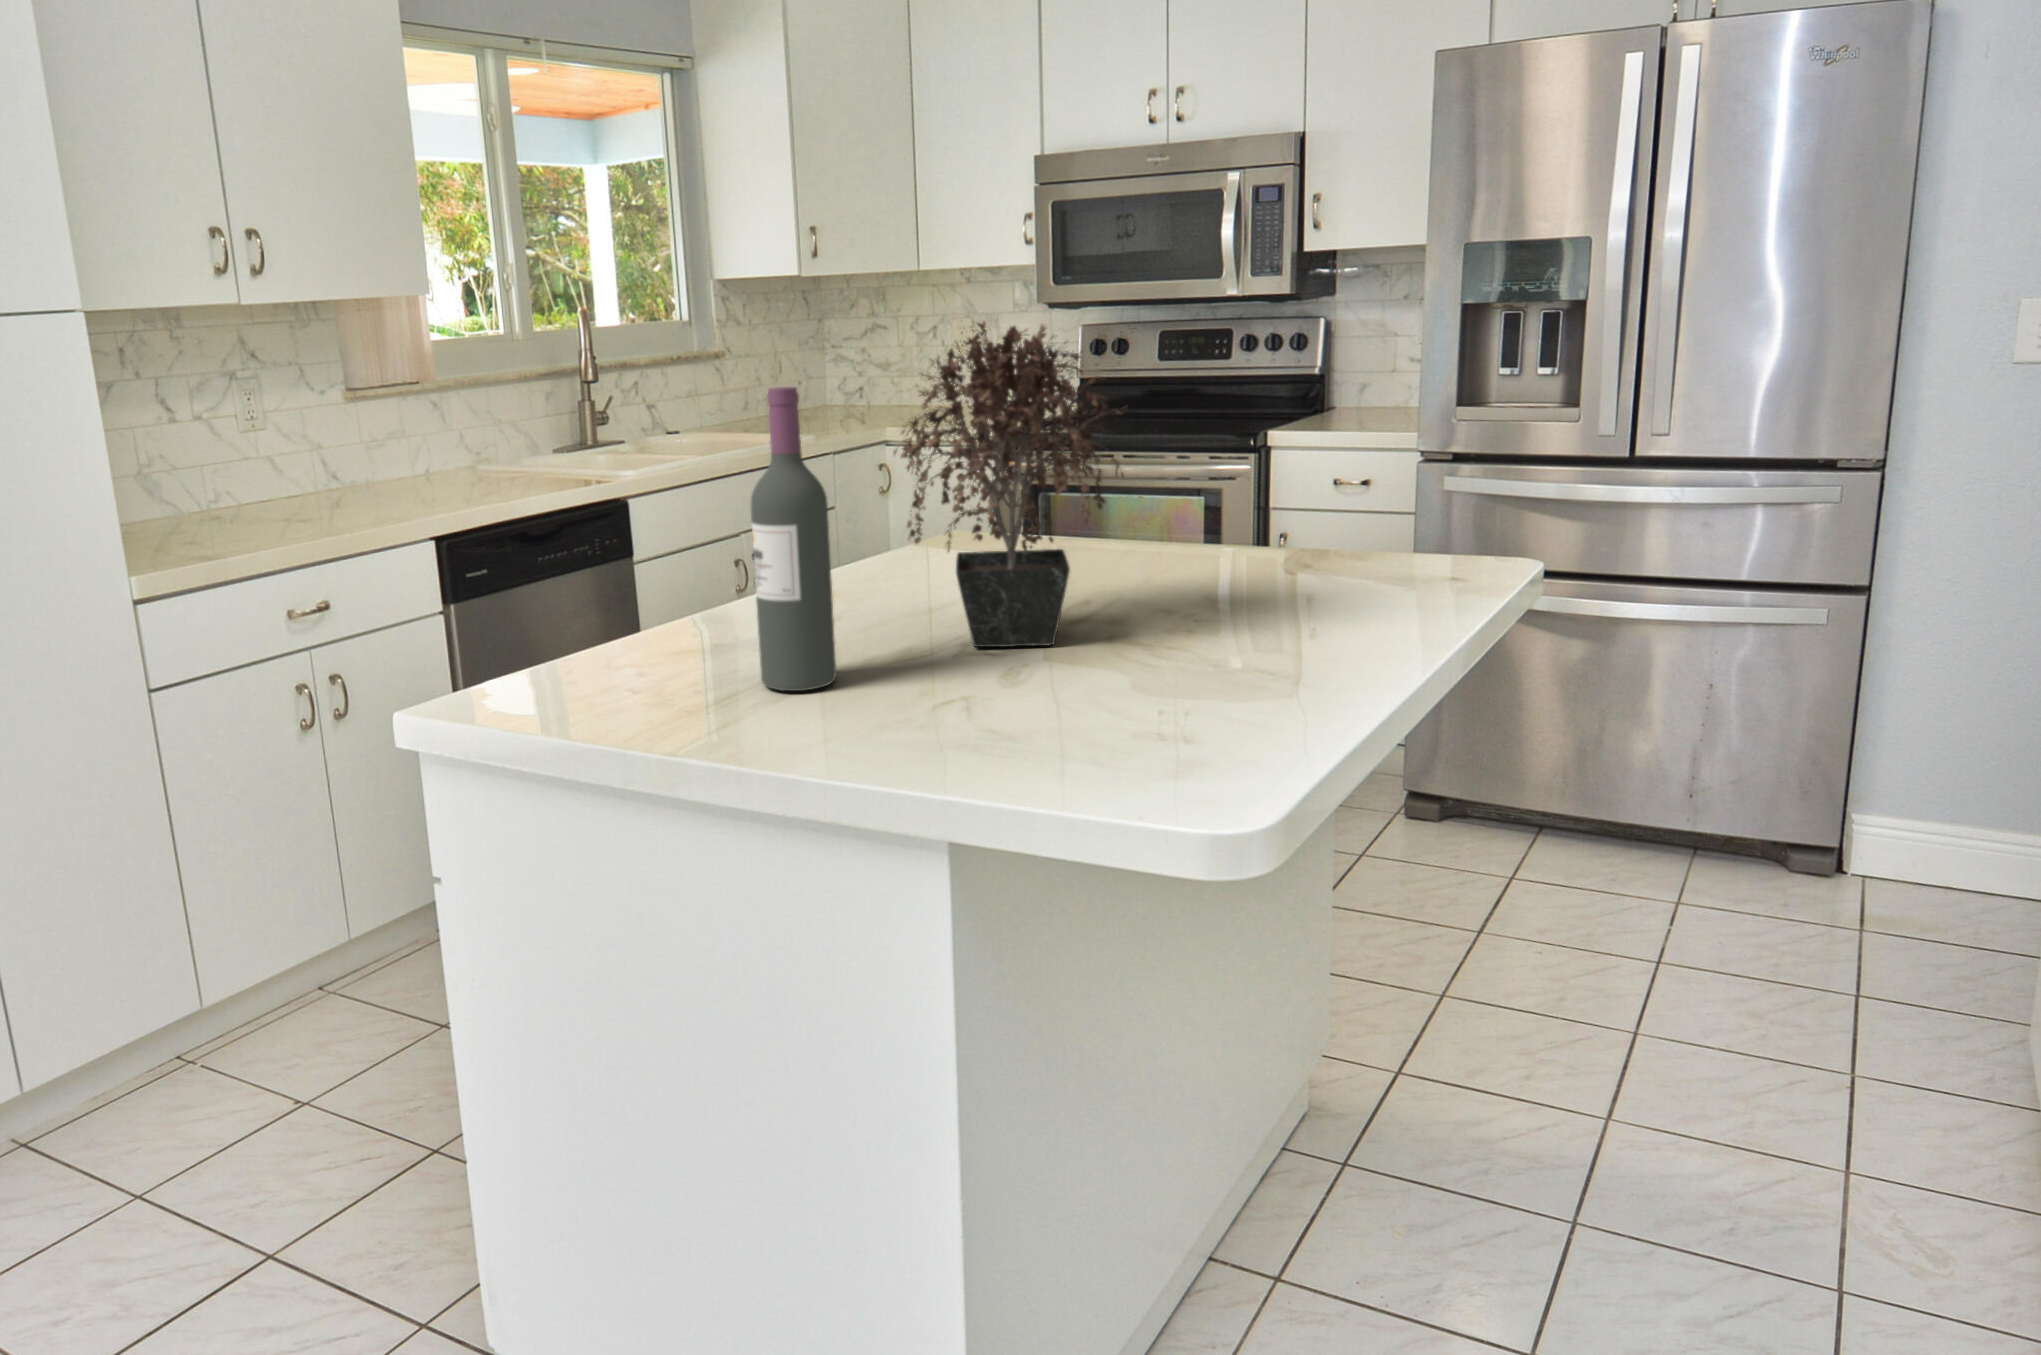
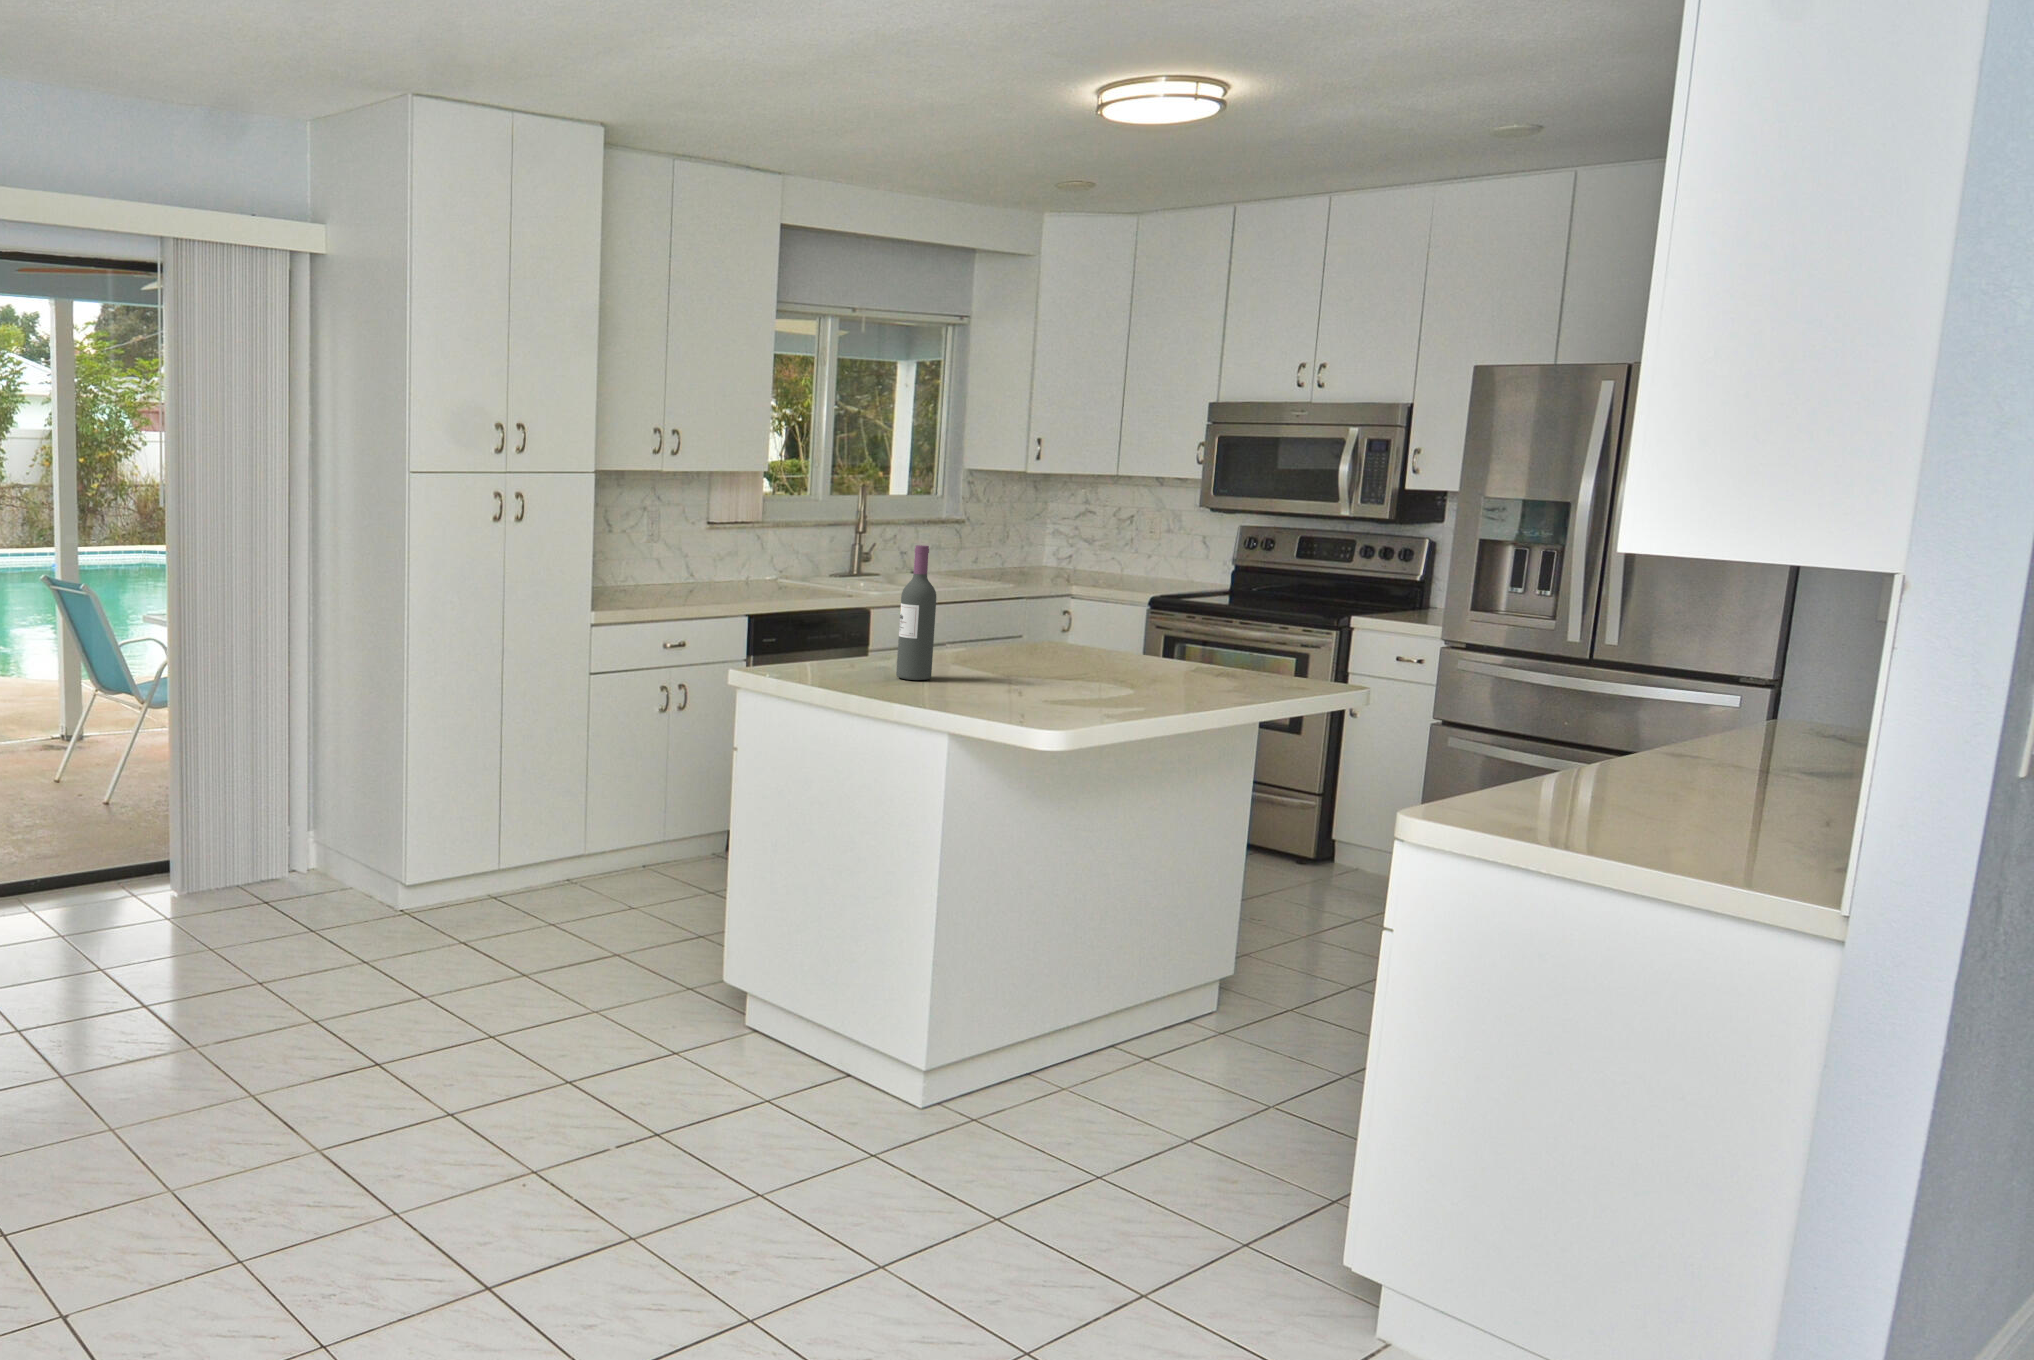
potted plant: present [894,321,1123,647] -> none [975,524,1096,681]

